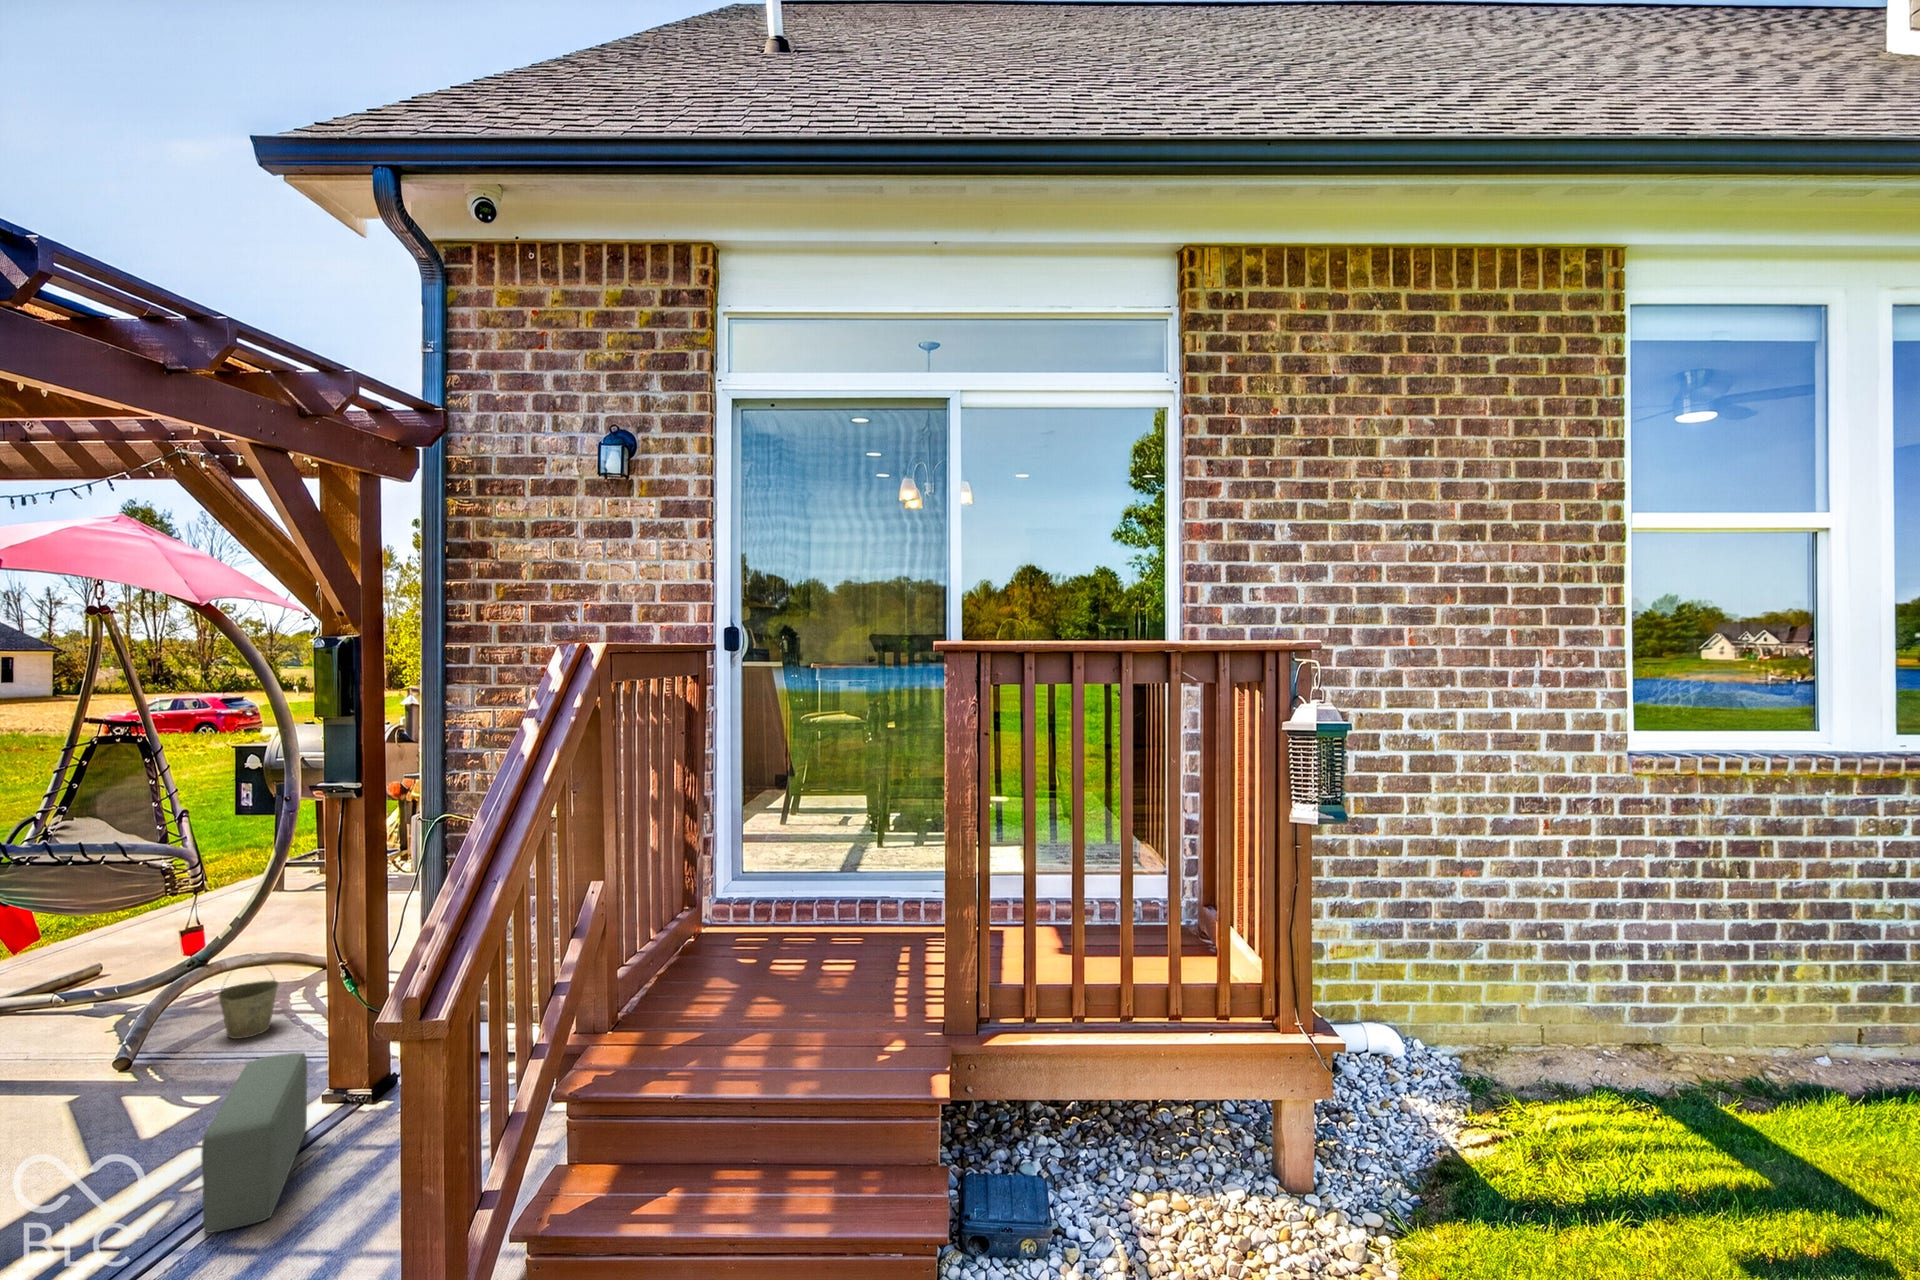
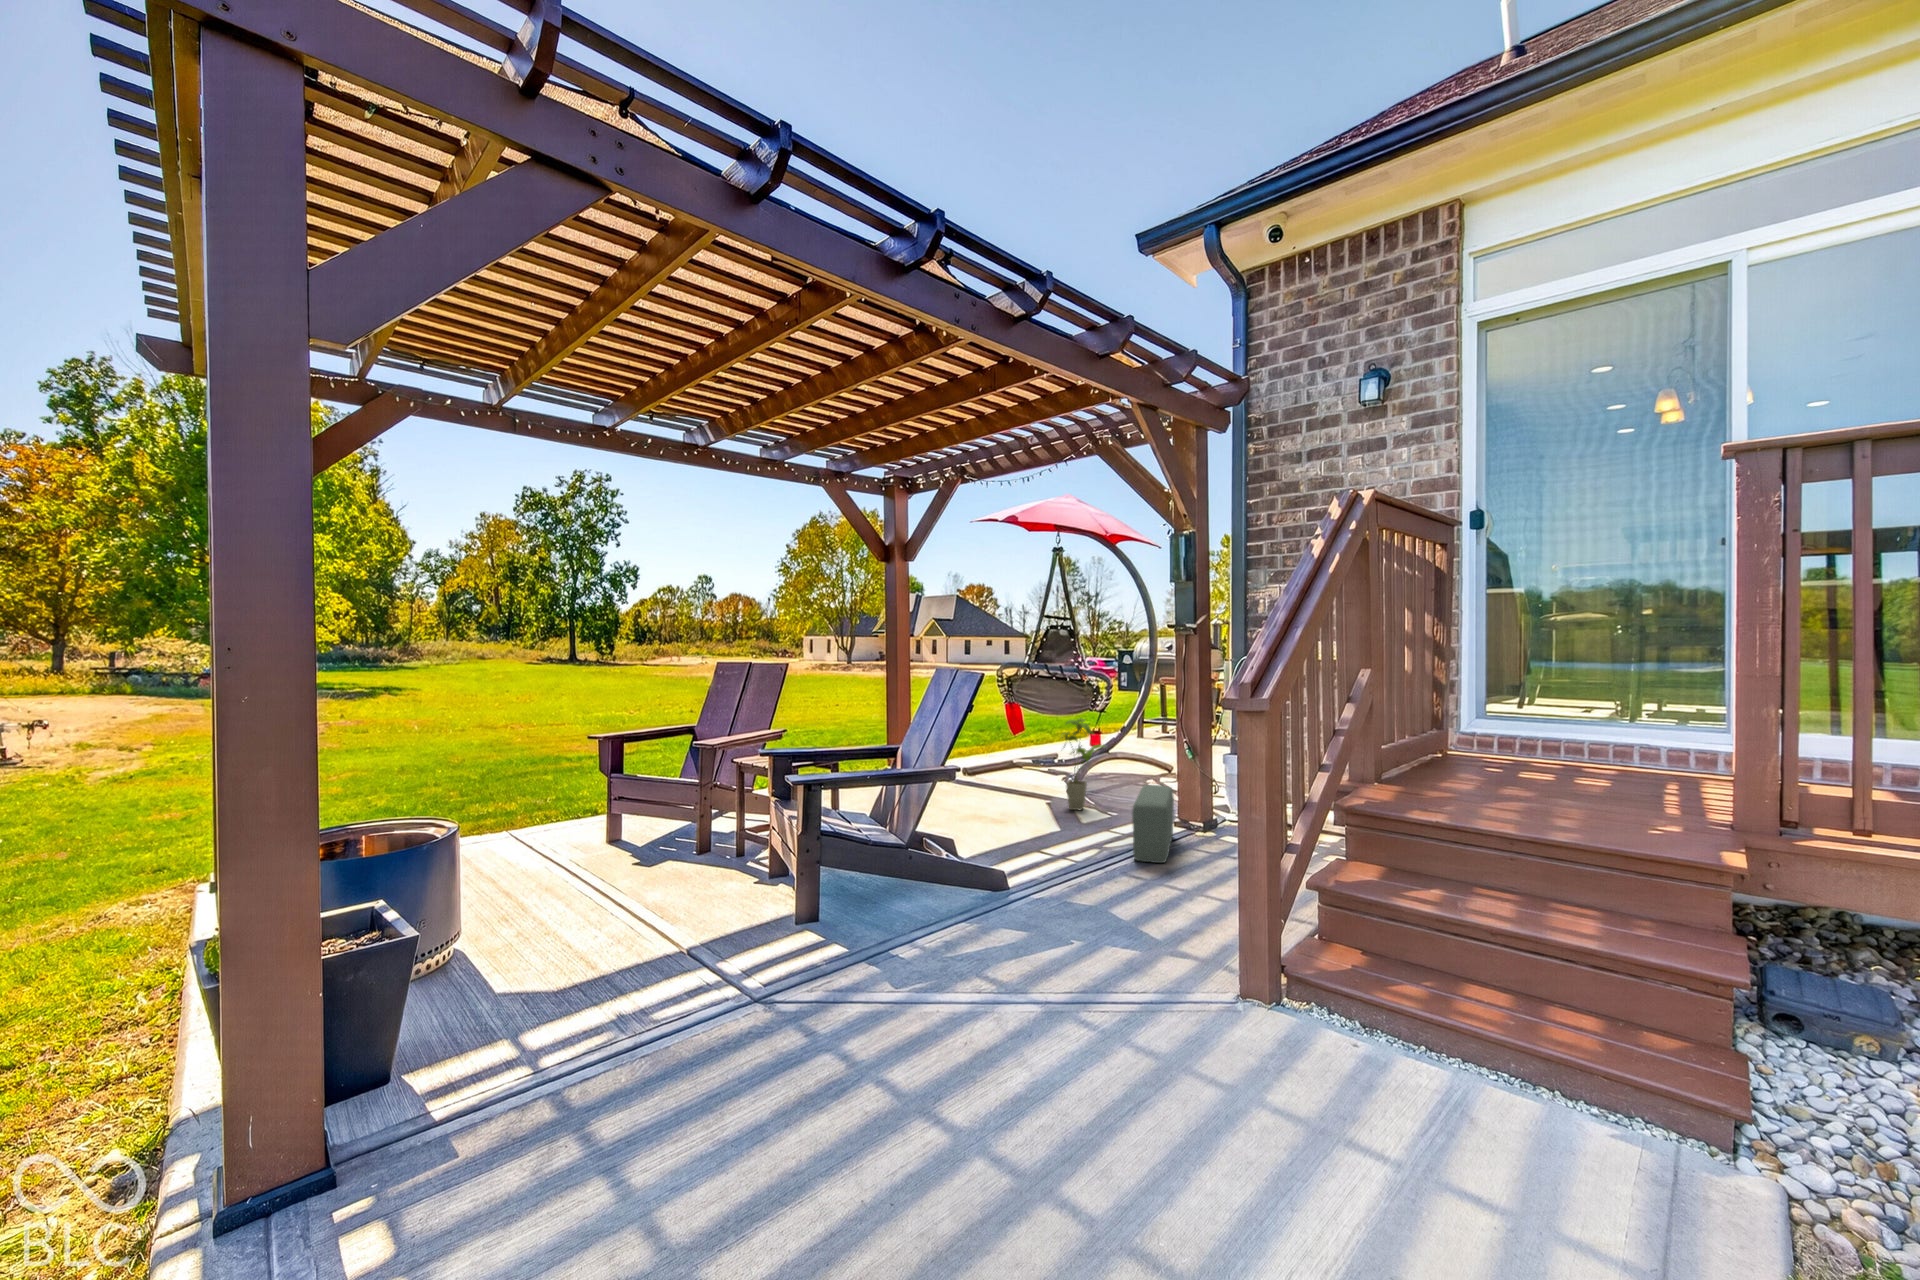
house plant: none [85,942,200,1112] -> present [1062,718,1103,810]
bucket: present [218,960,279,1039] -> none [1111,750,1141,796]

